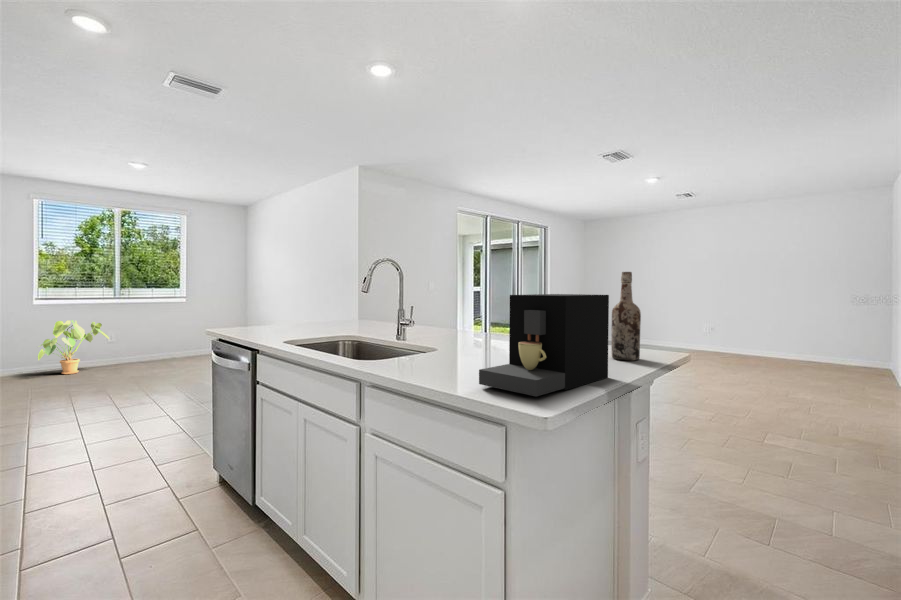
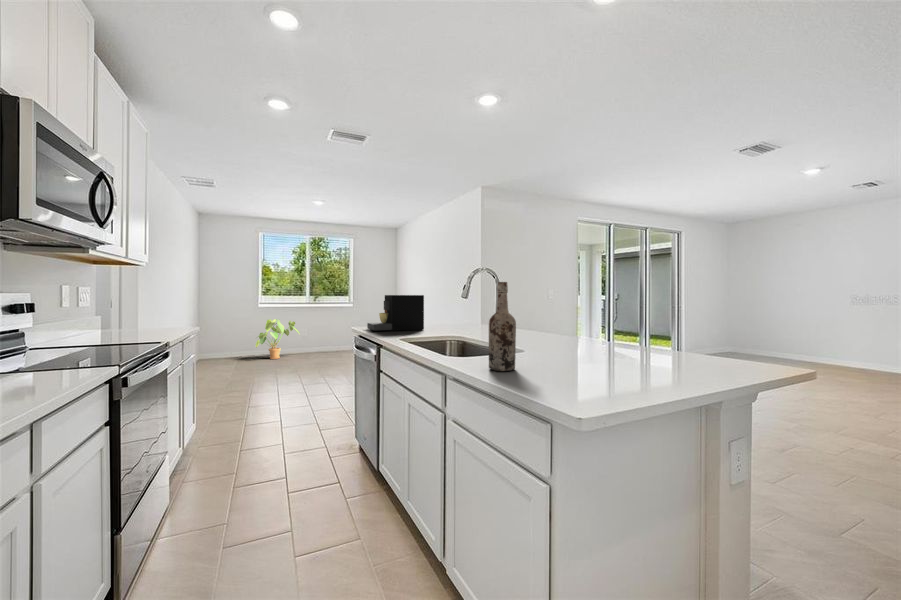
wine bottle: present [611,272,641,360] -> present [489,282,516,371]
coffee maker: present [479,294,609,396] -> present [367,295,424,331]

